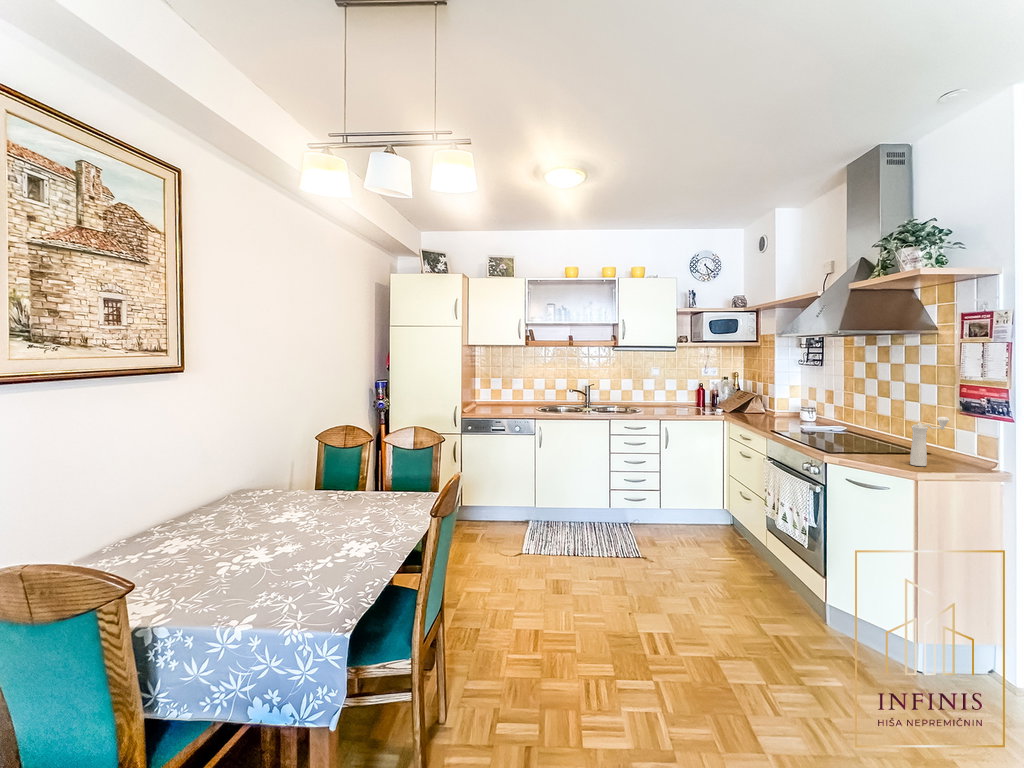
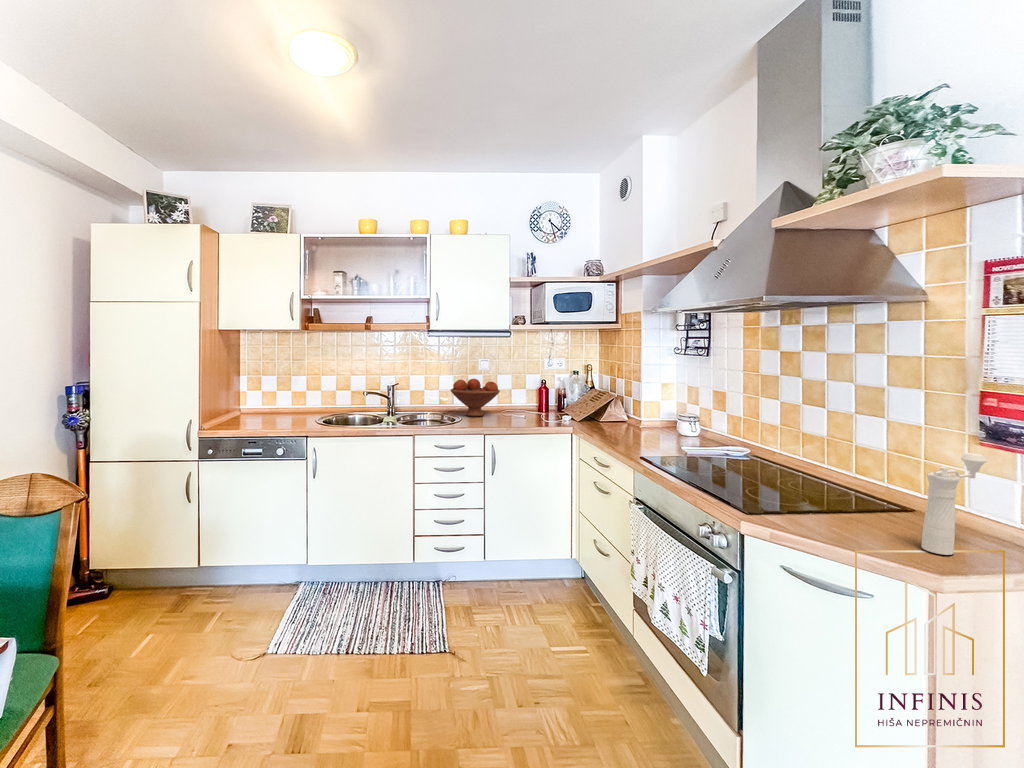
fruit bowl: none [635,384,669,409] -> present [450,379,500,416]

